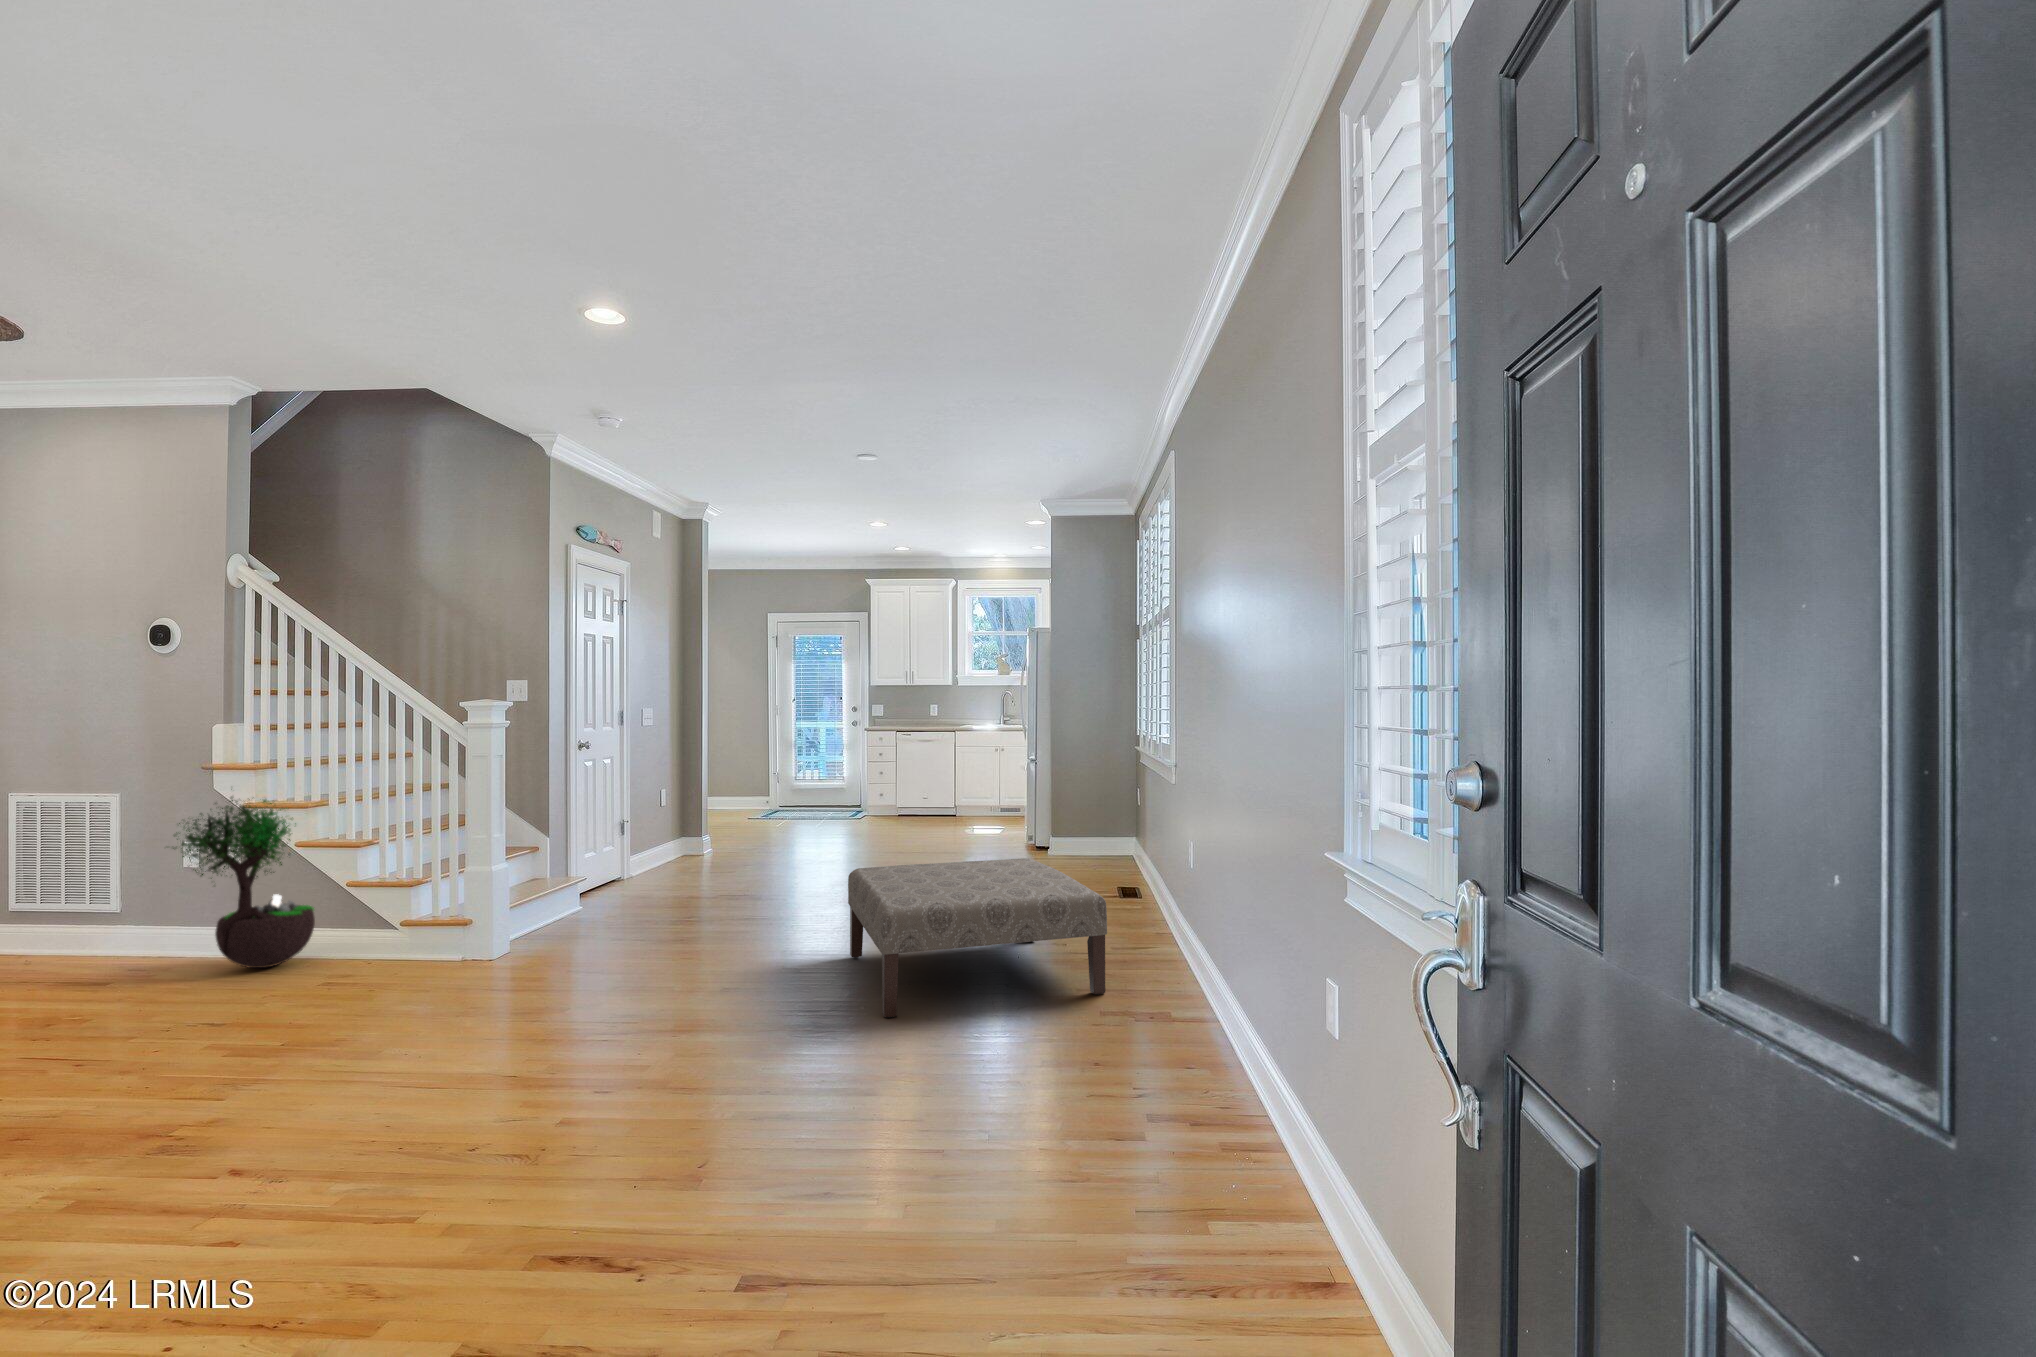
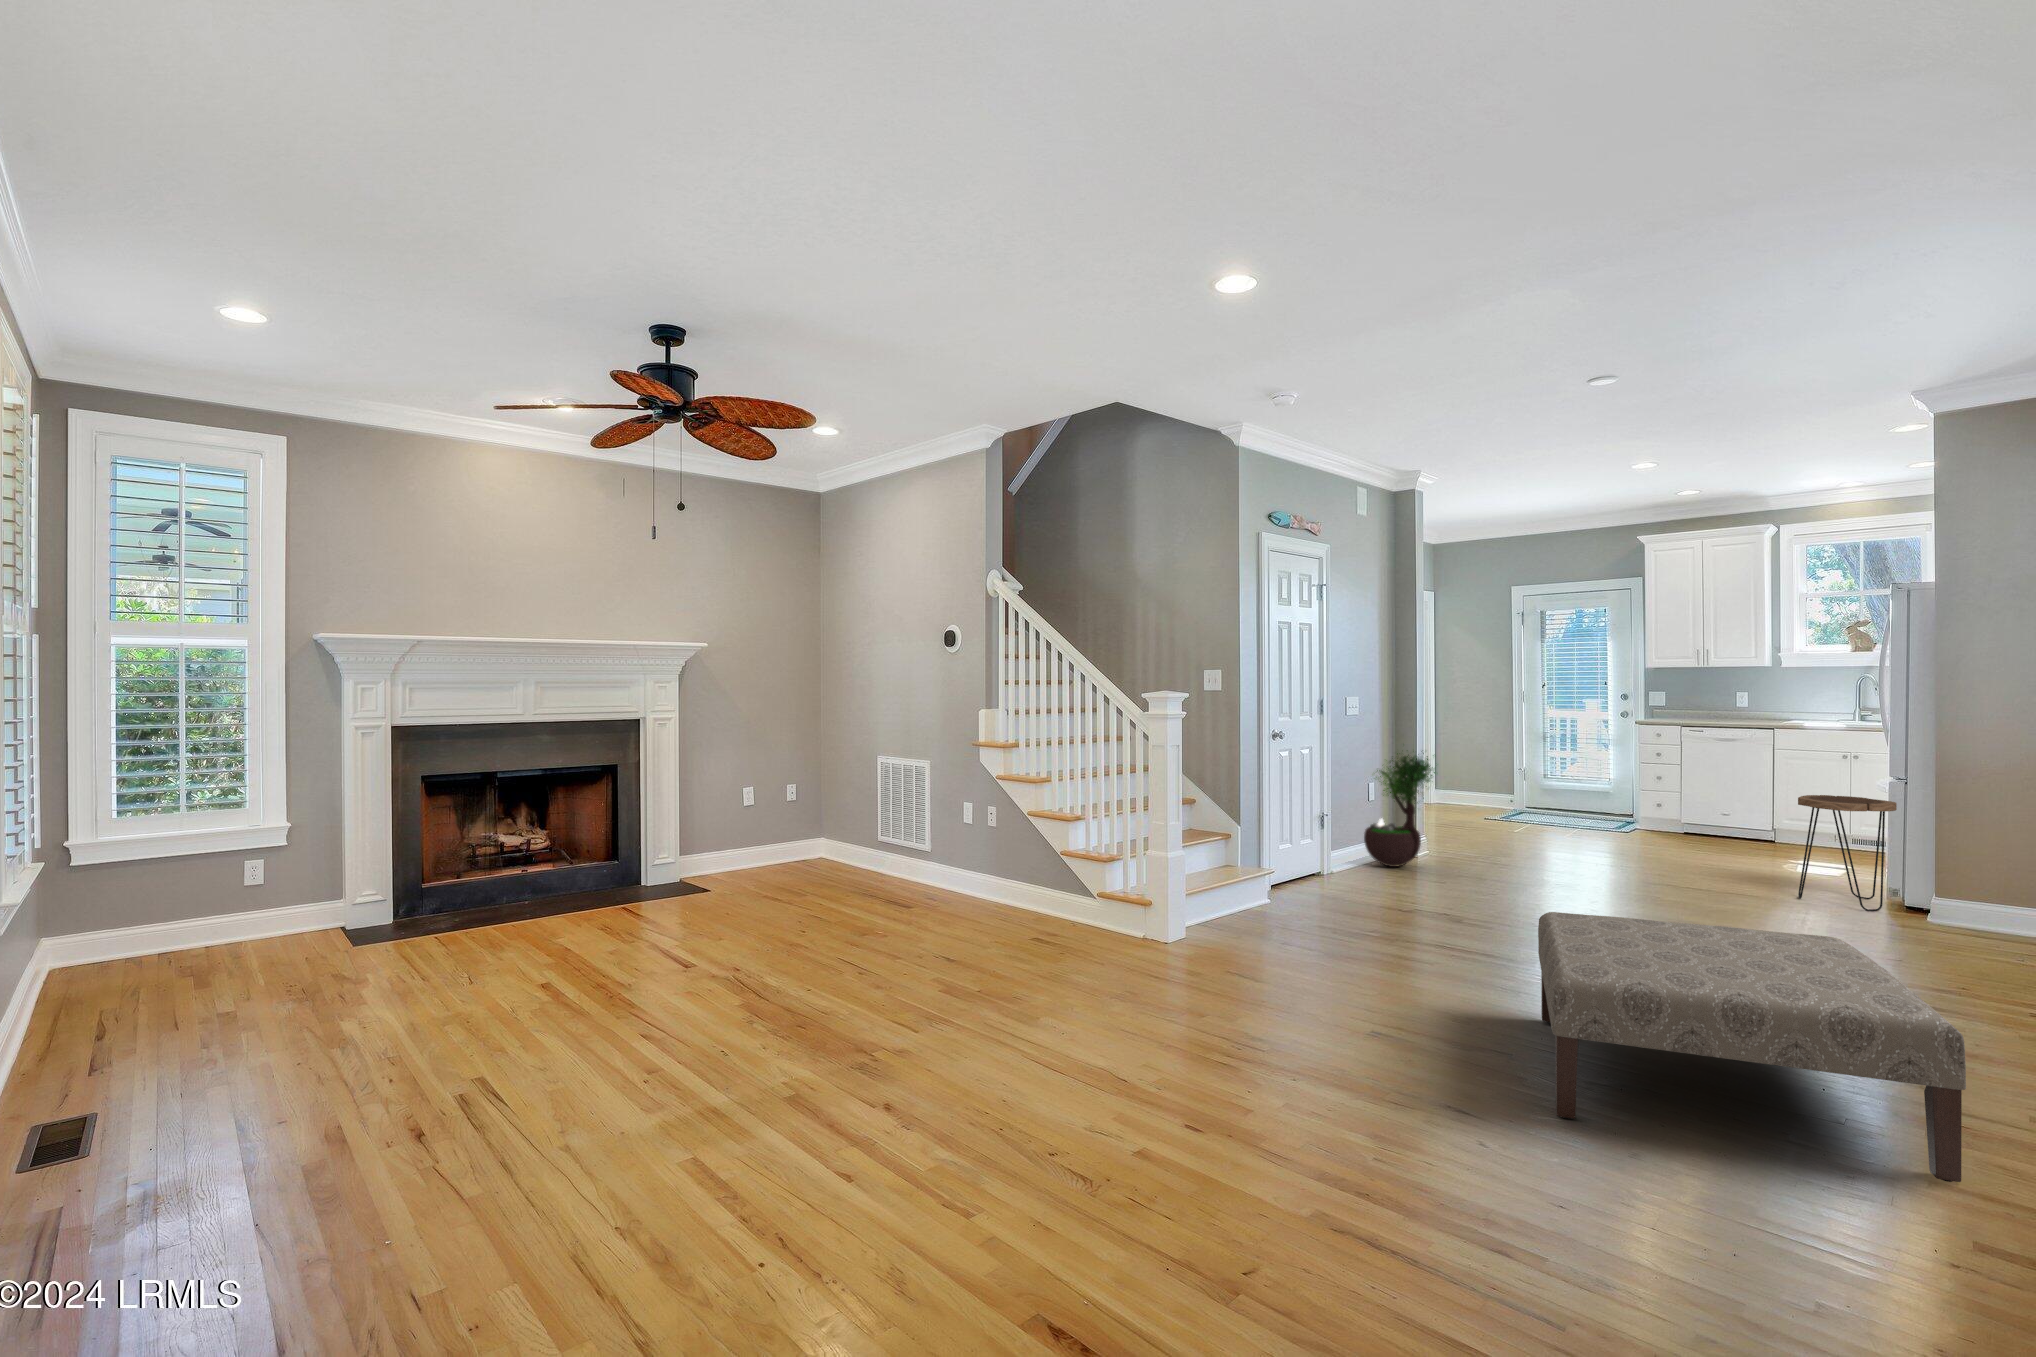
side table: none [979,774,1031,851] -> present [1798,795,1897,911]
potted tree: present [173,789,315,968] -> present [1364,753,1435,867]

